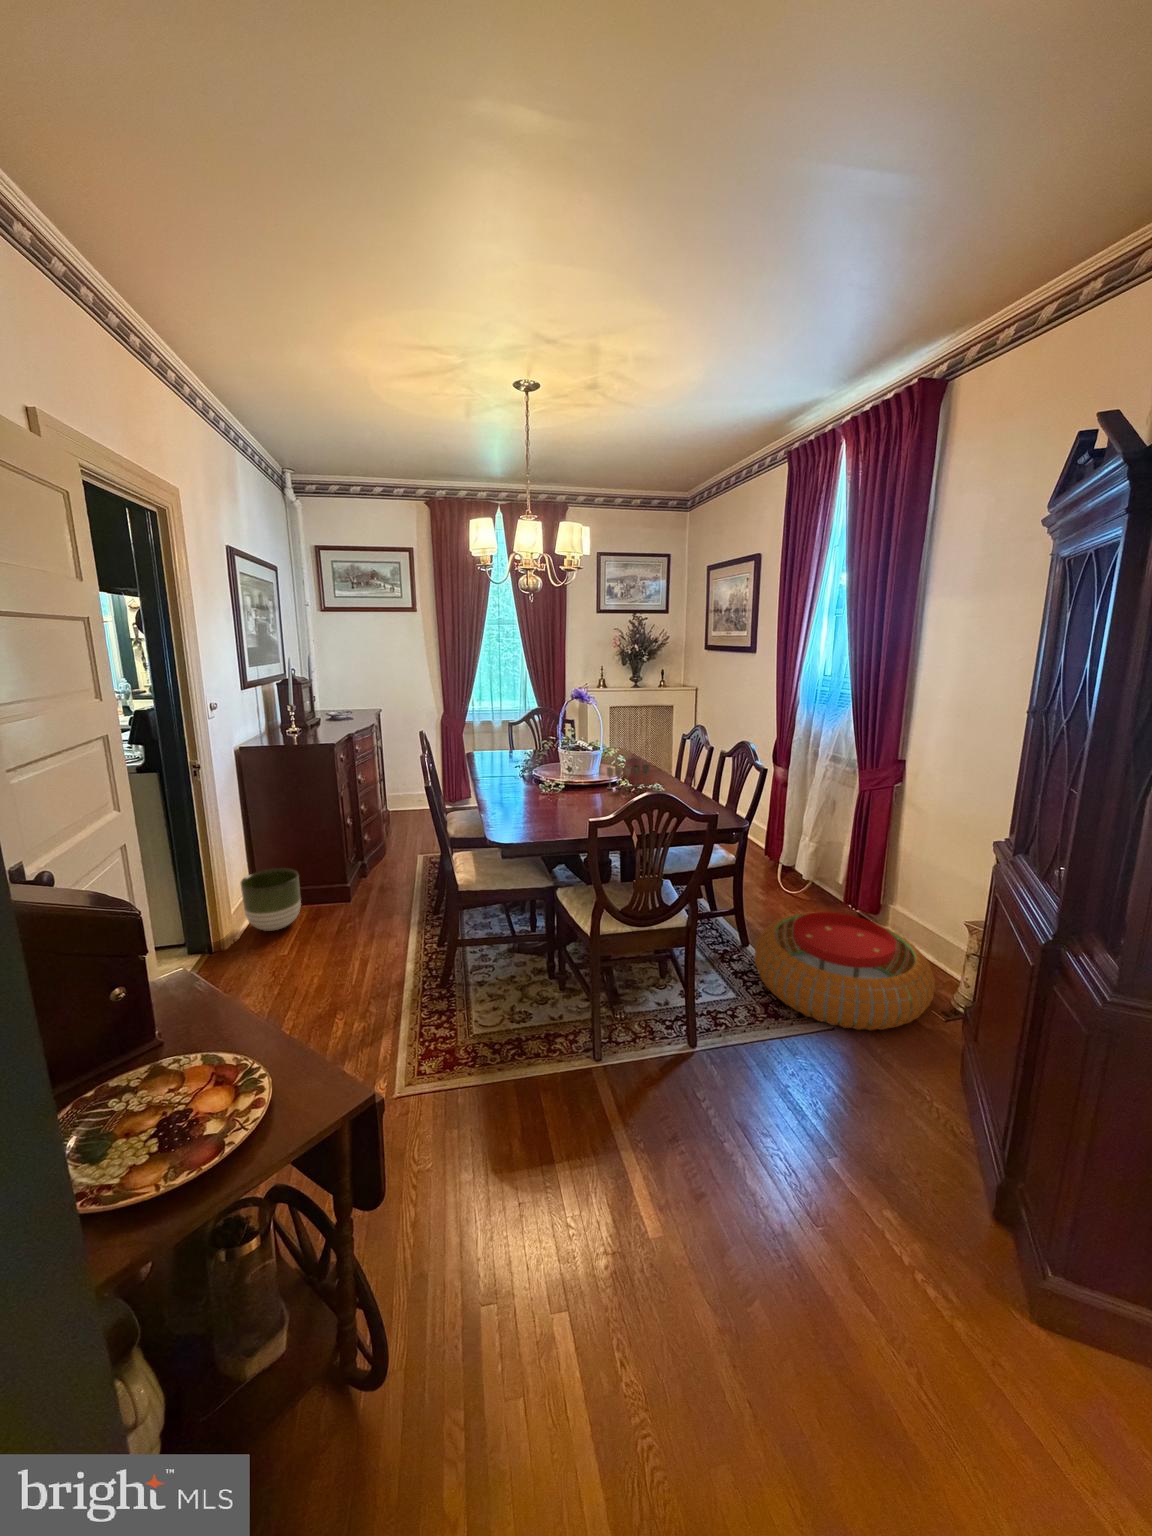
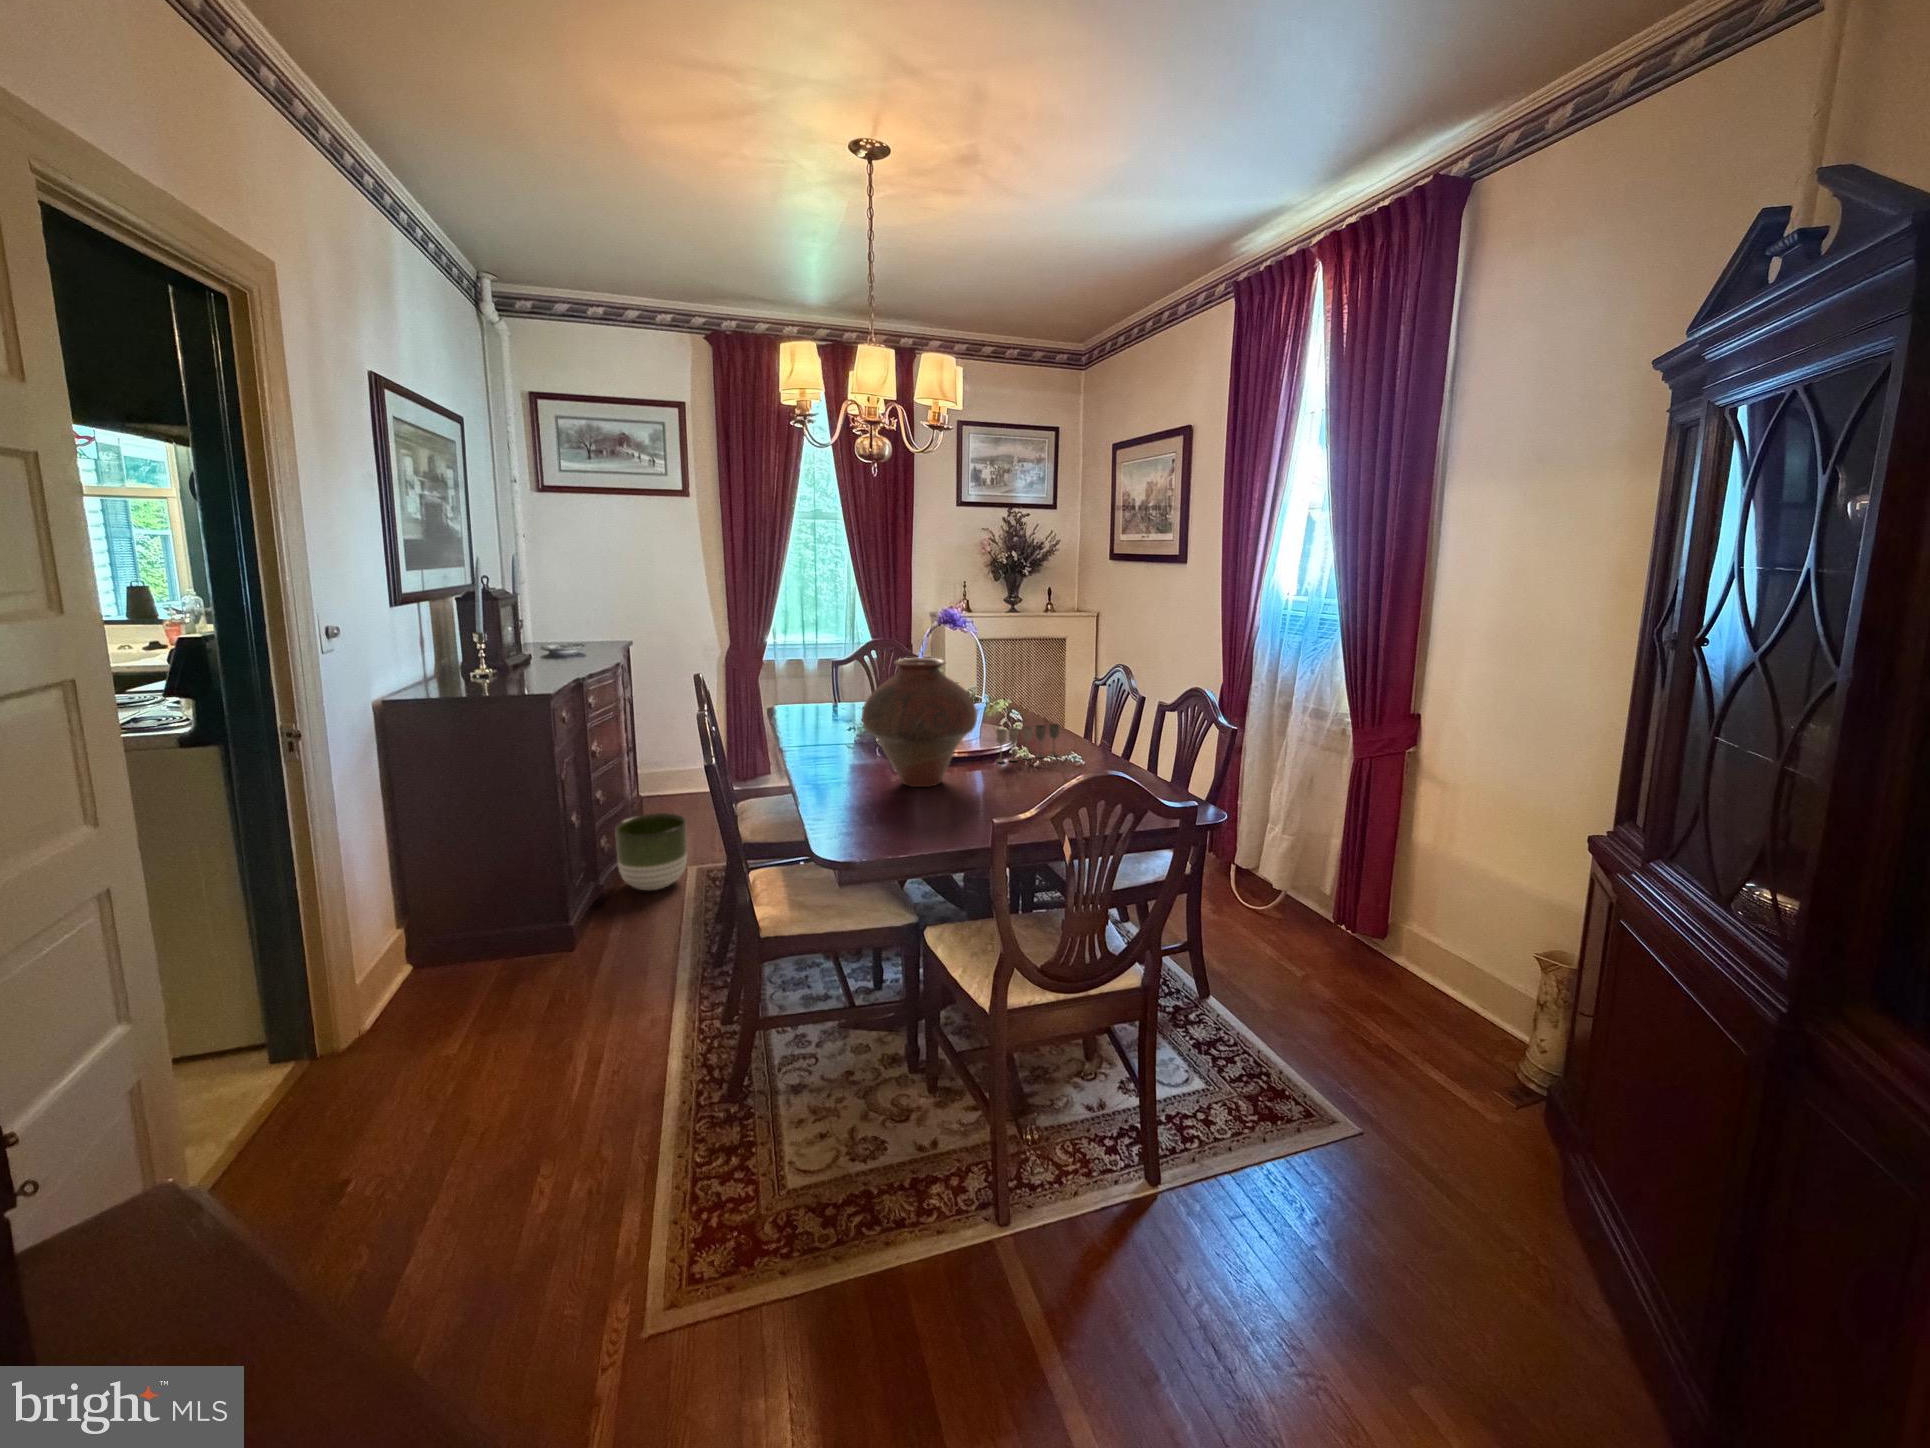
vase: none [520,721,592,803] -> present [862,658,977,787]
planter: present [241,868,301,931] -> present [615,813,687,890]
pouf: present [755,912,935,1030] -> none [1227,941,1498,1132]

